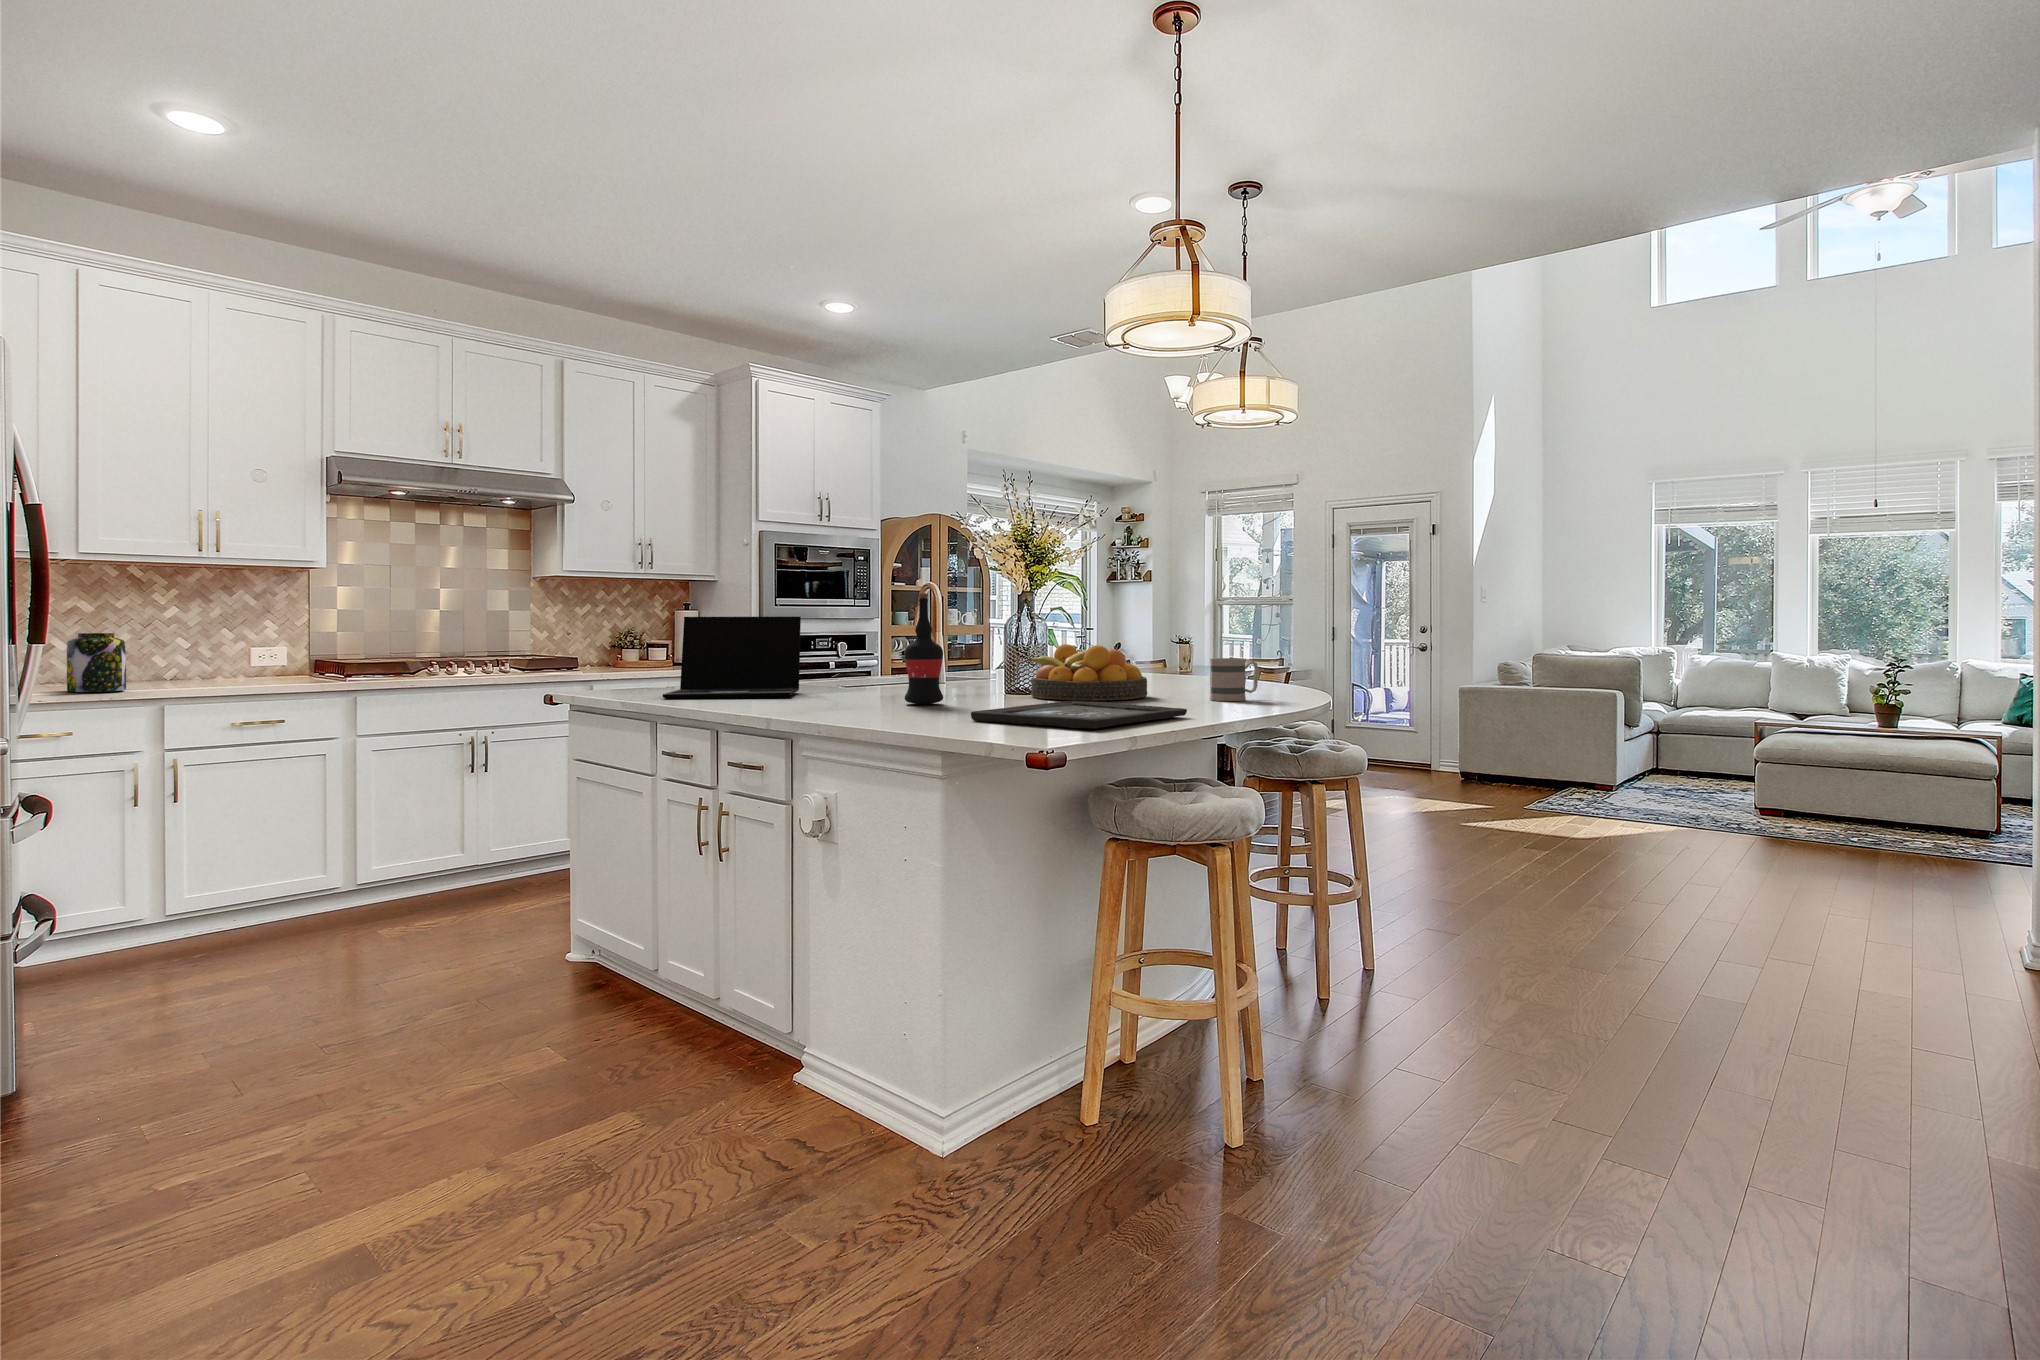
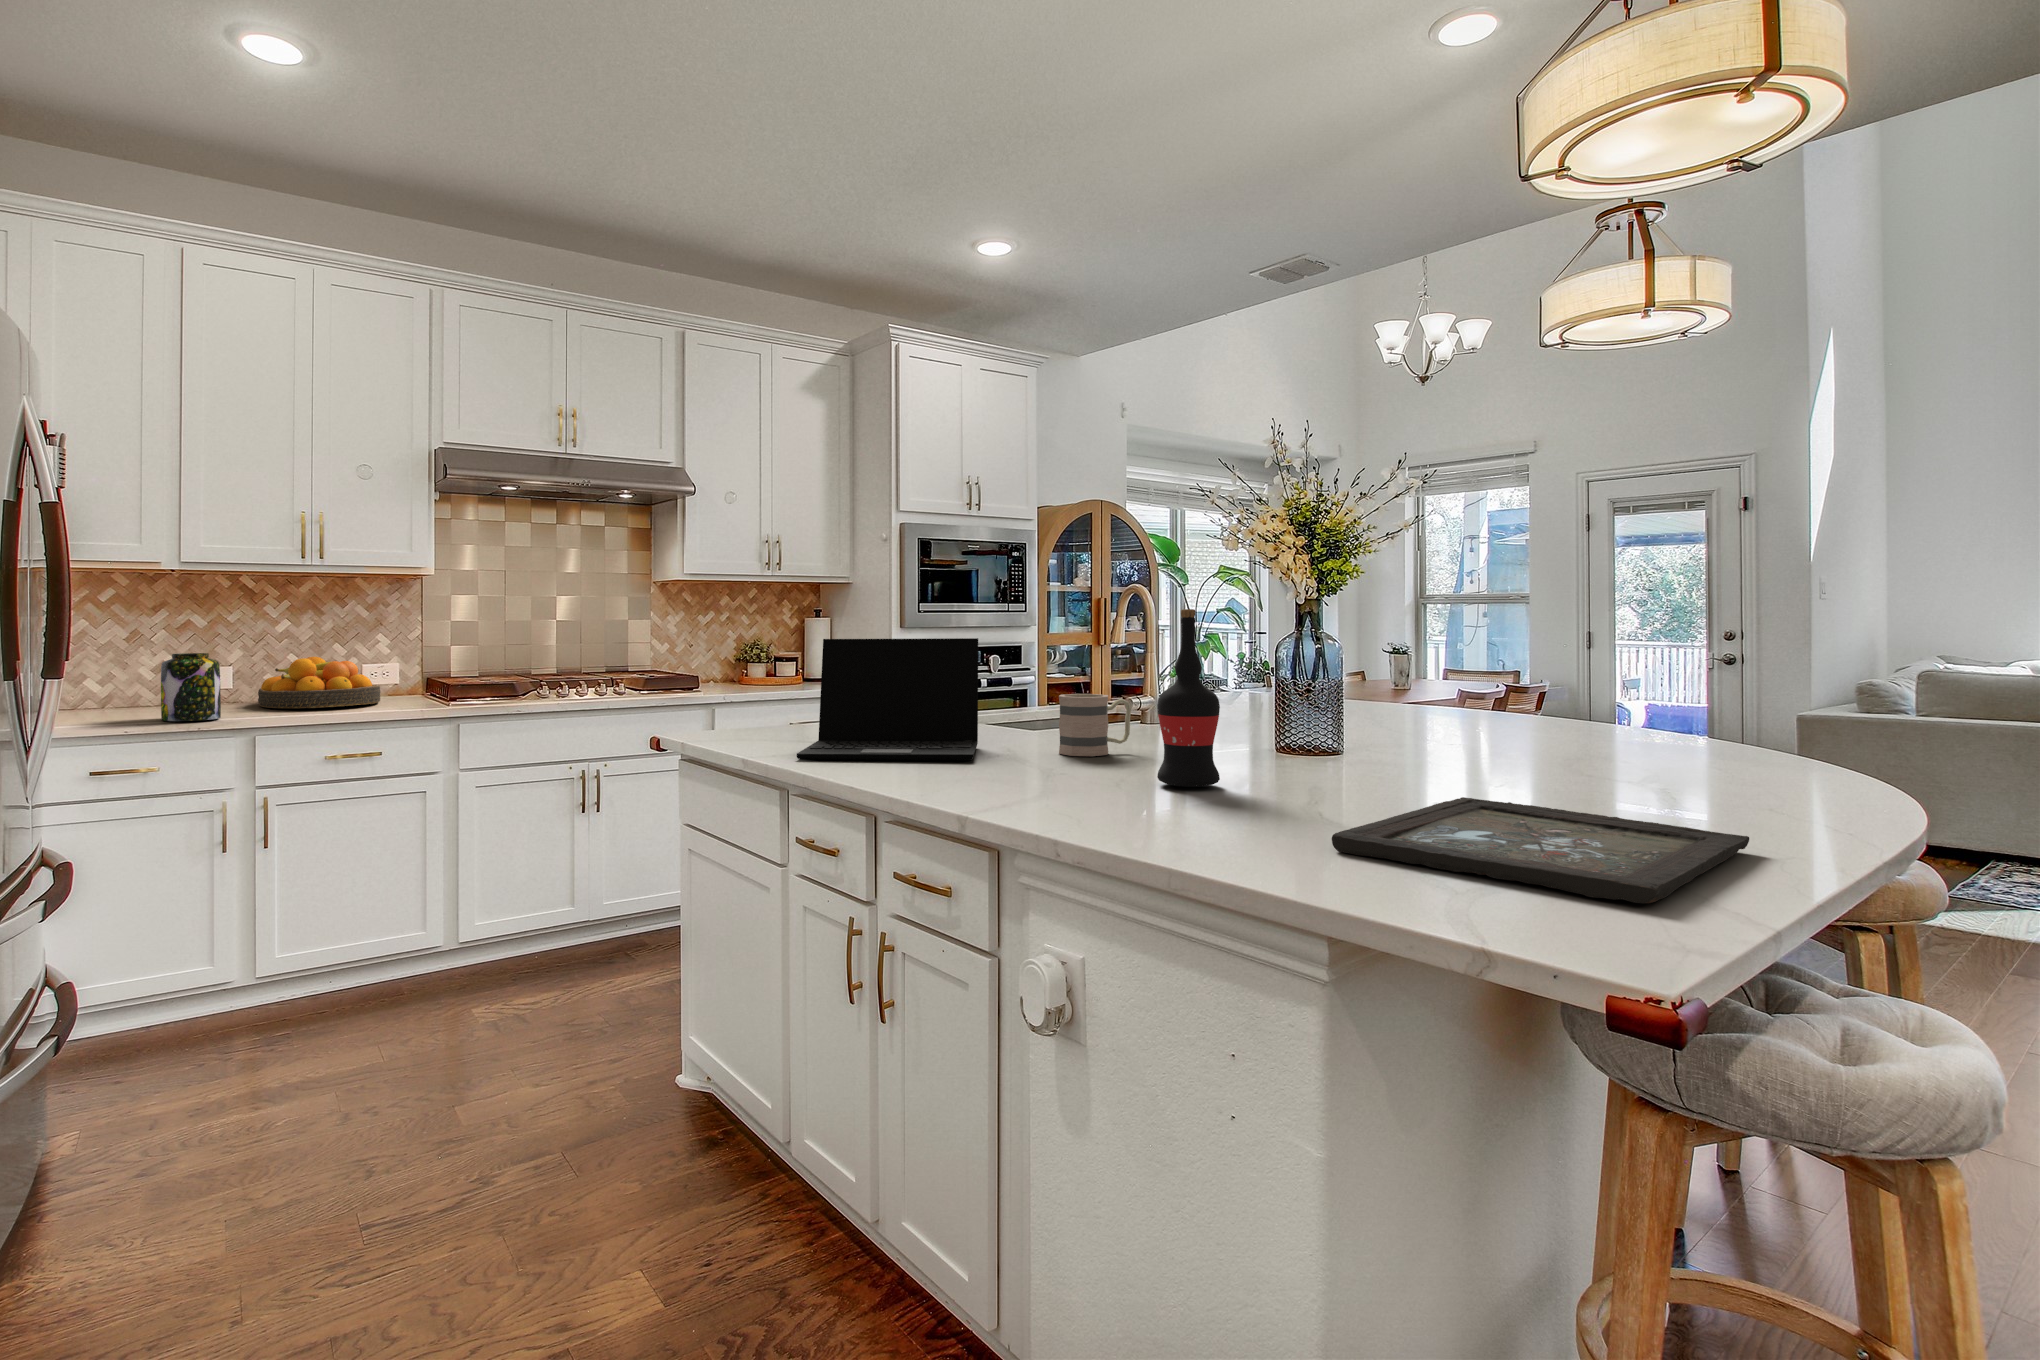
fruit bowl: present [1028,644,1147,701] -> present [258,657,380,708]
mug: present [1210,658,1258,701] -> present [1059,694,1131,756]

